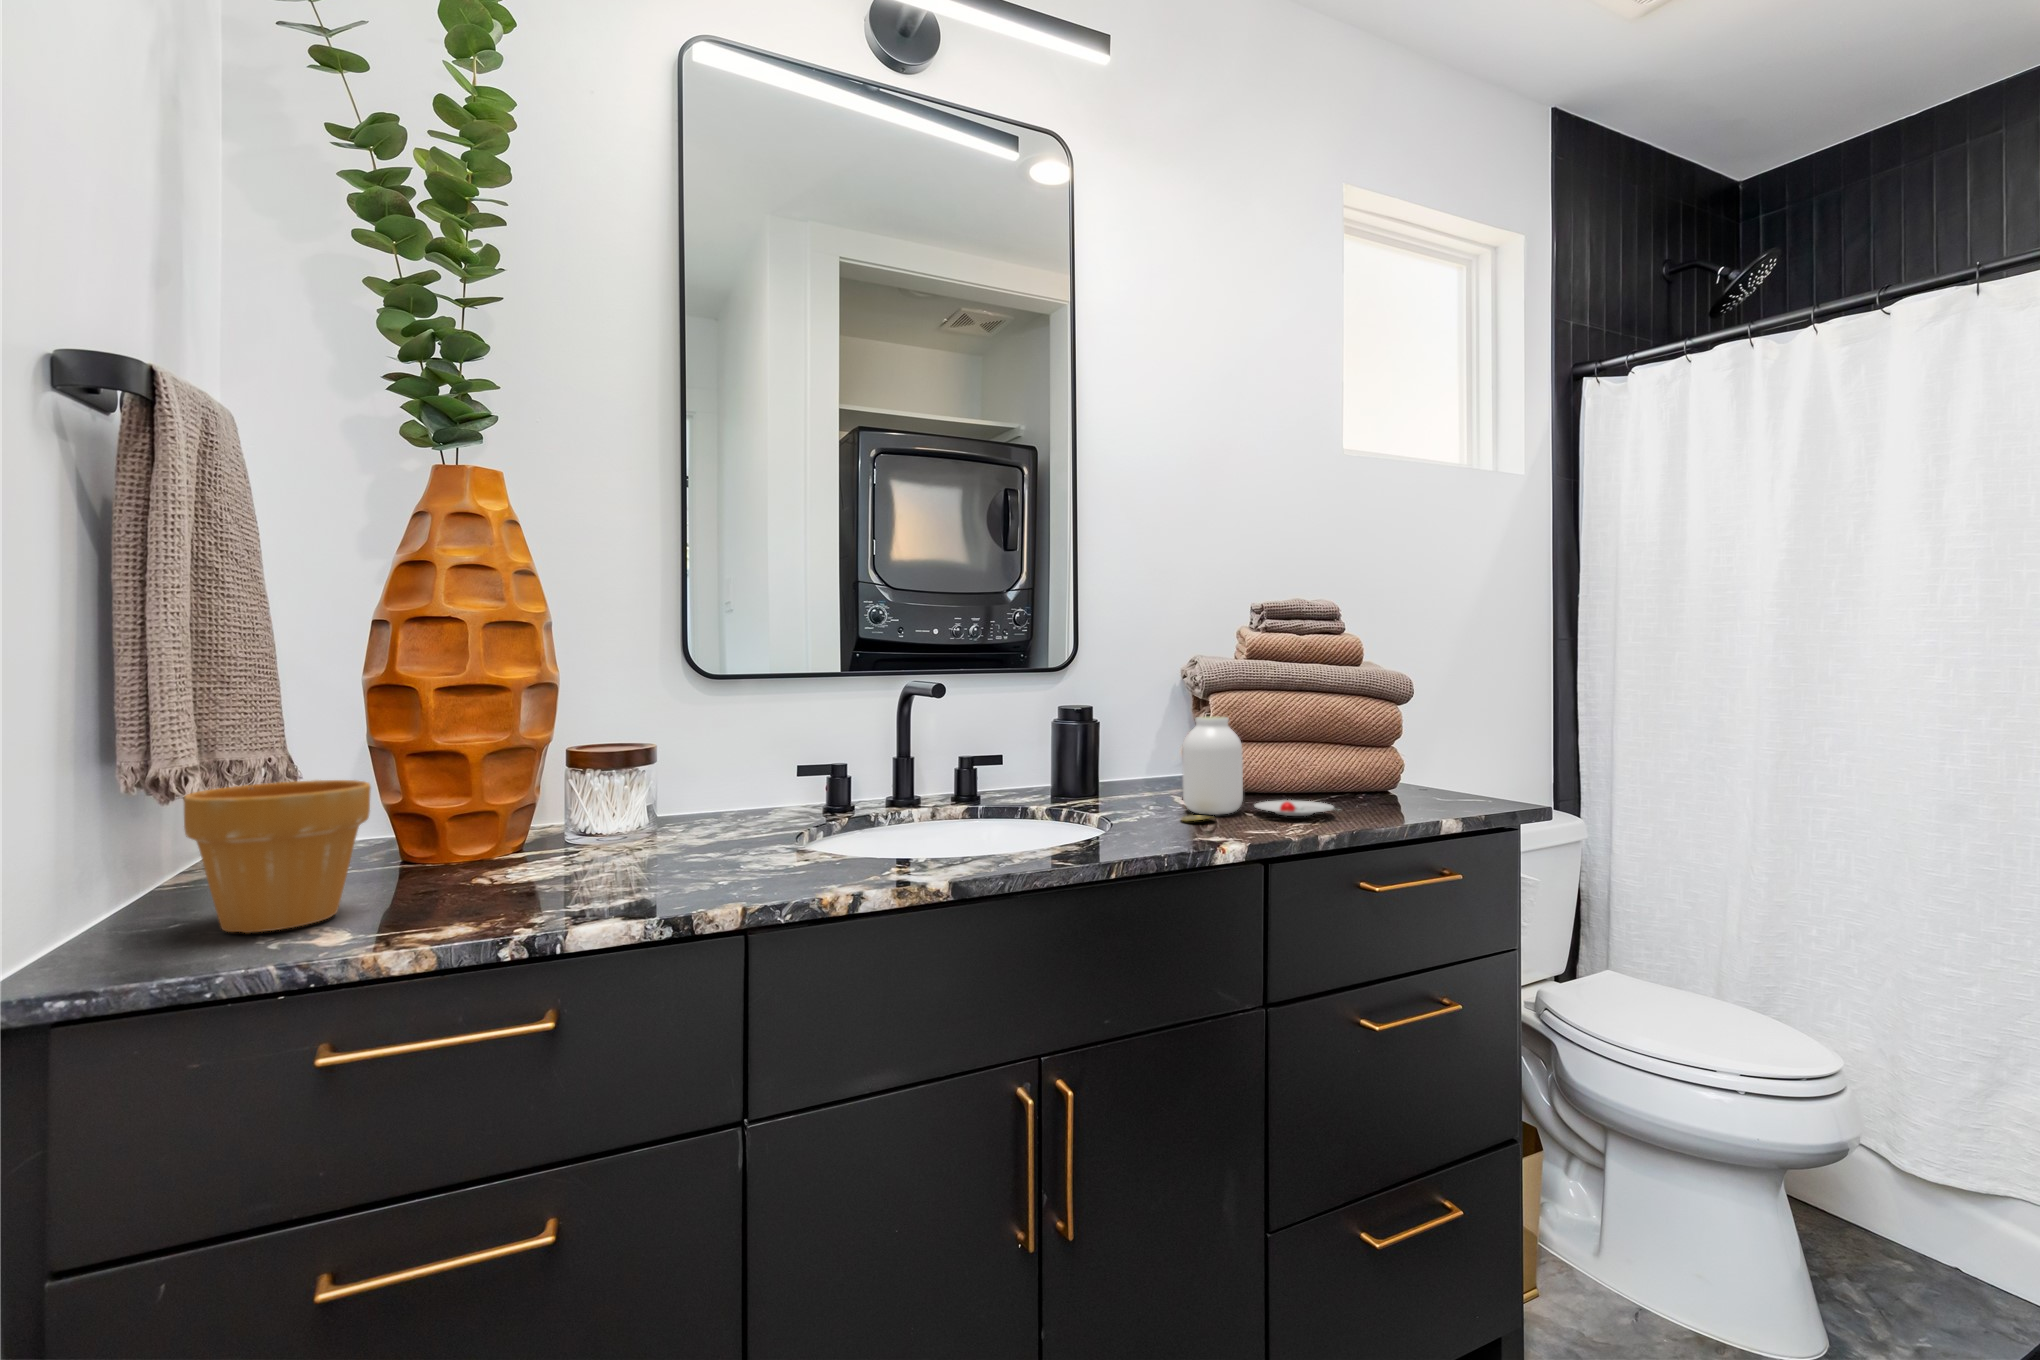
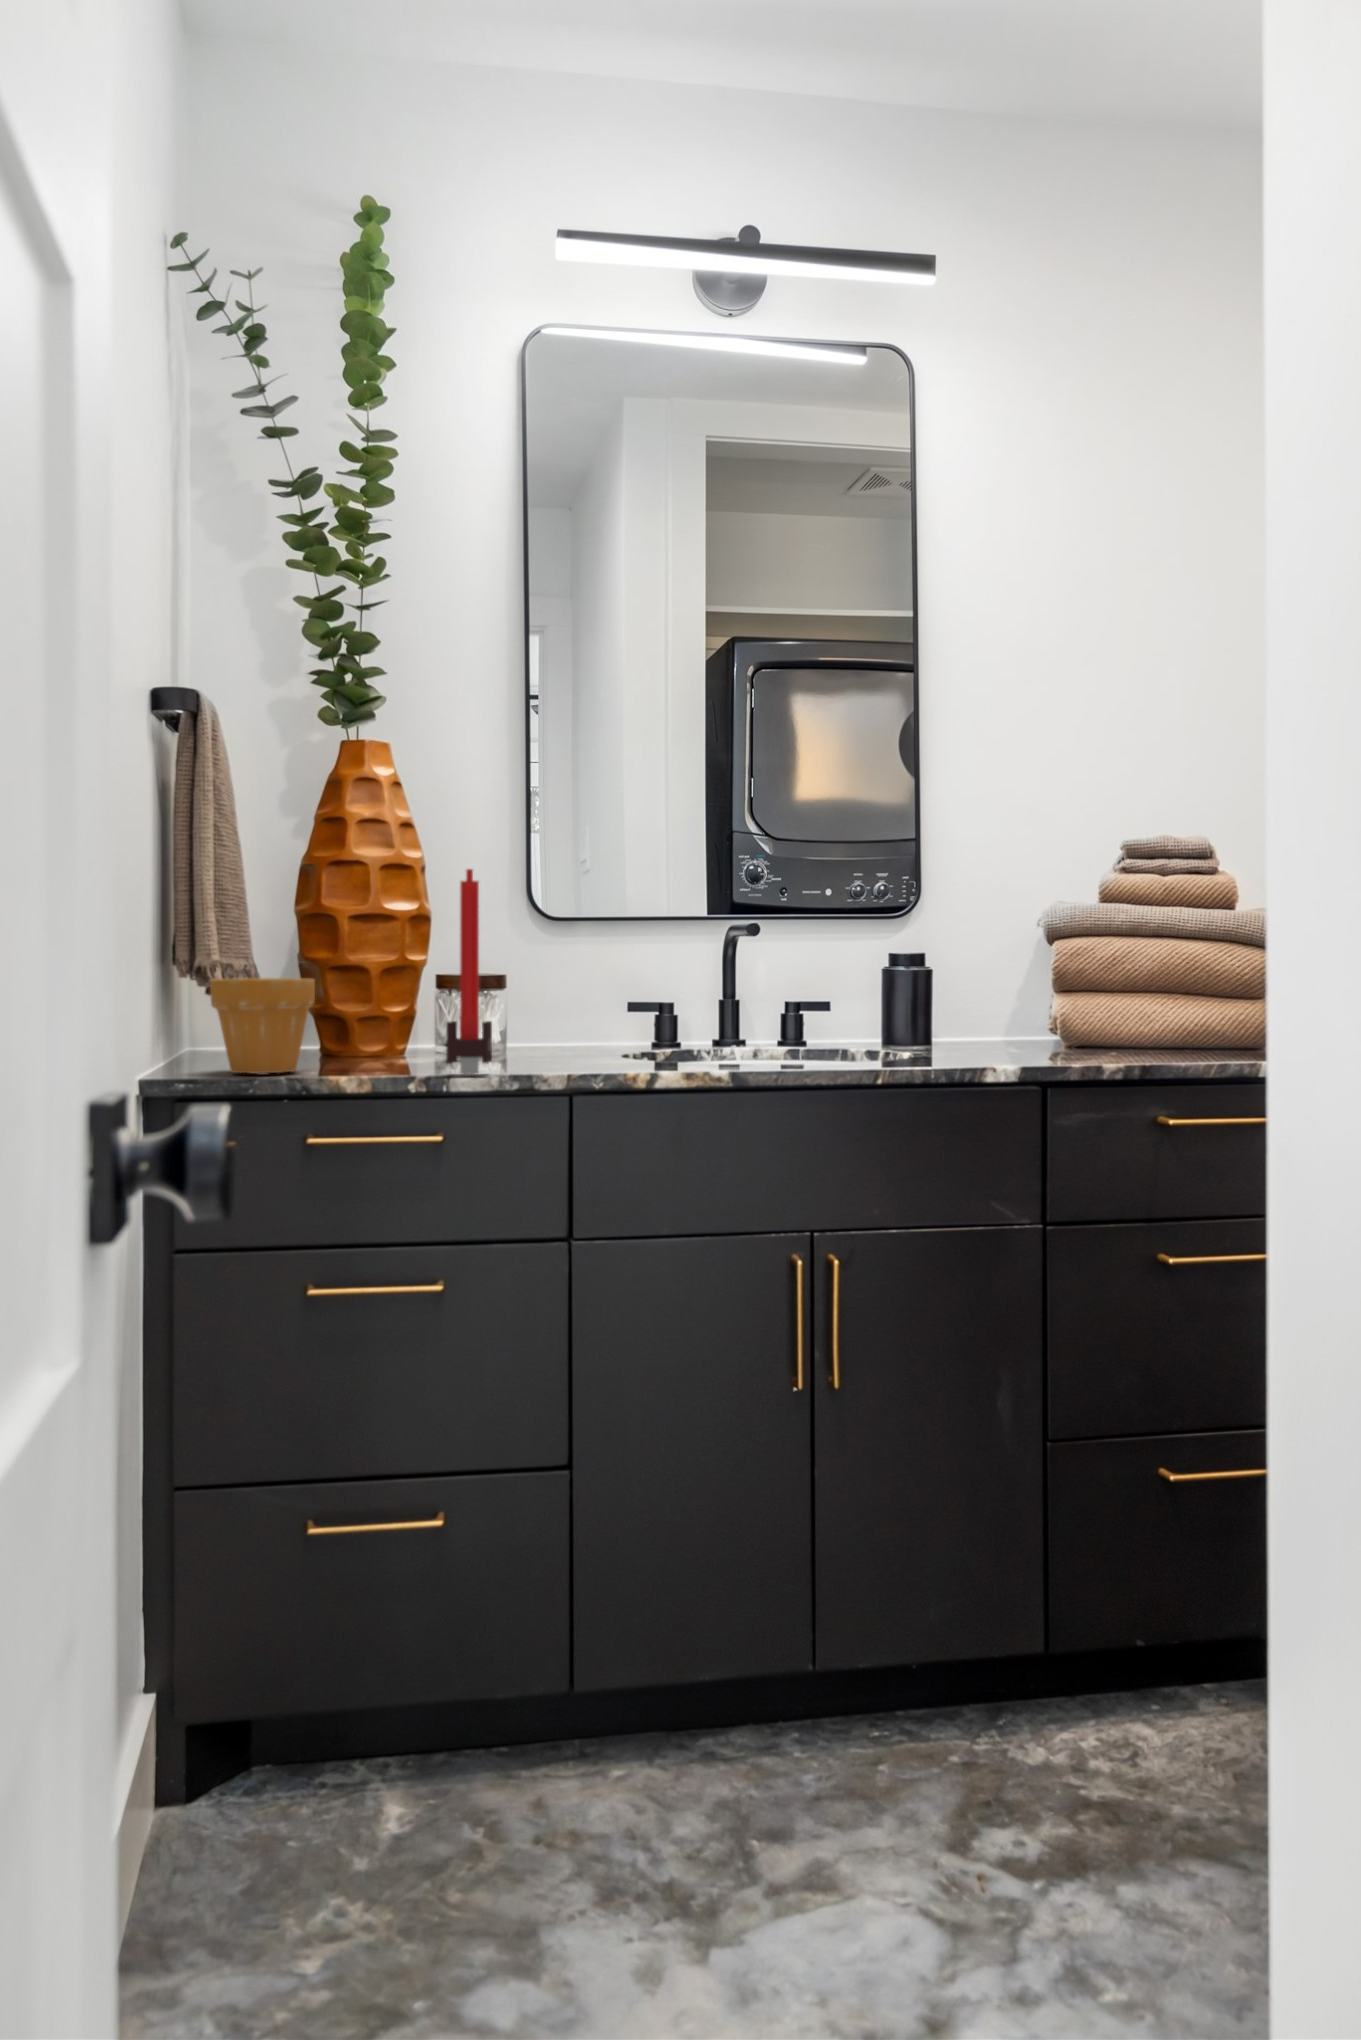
candle: none [568,636,636,910] -> present [446,869,492,1074]
jar: present [1181,717,1335,821] -> none [986,959,1155,1058]

